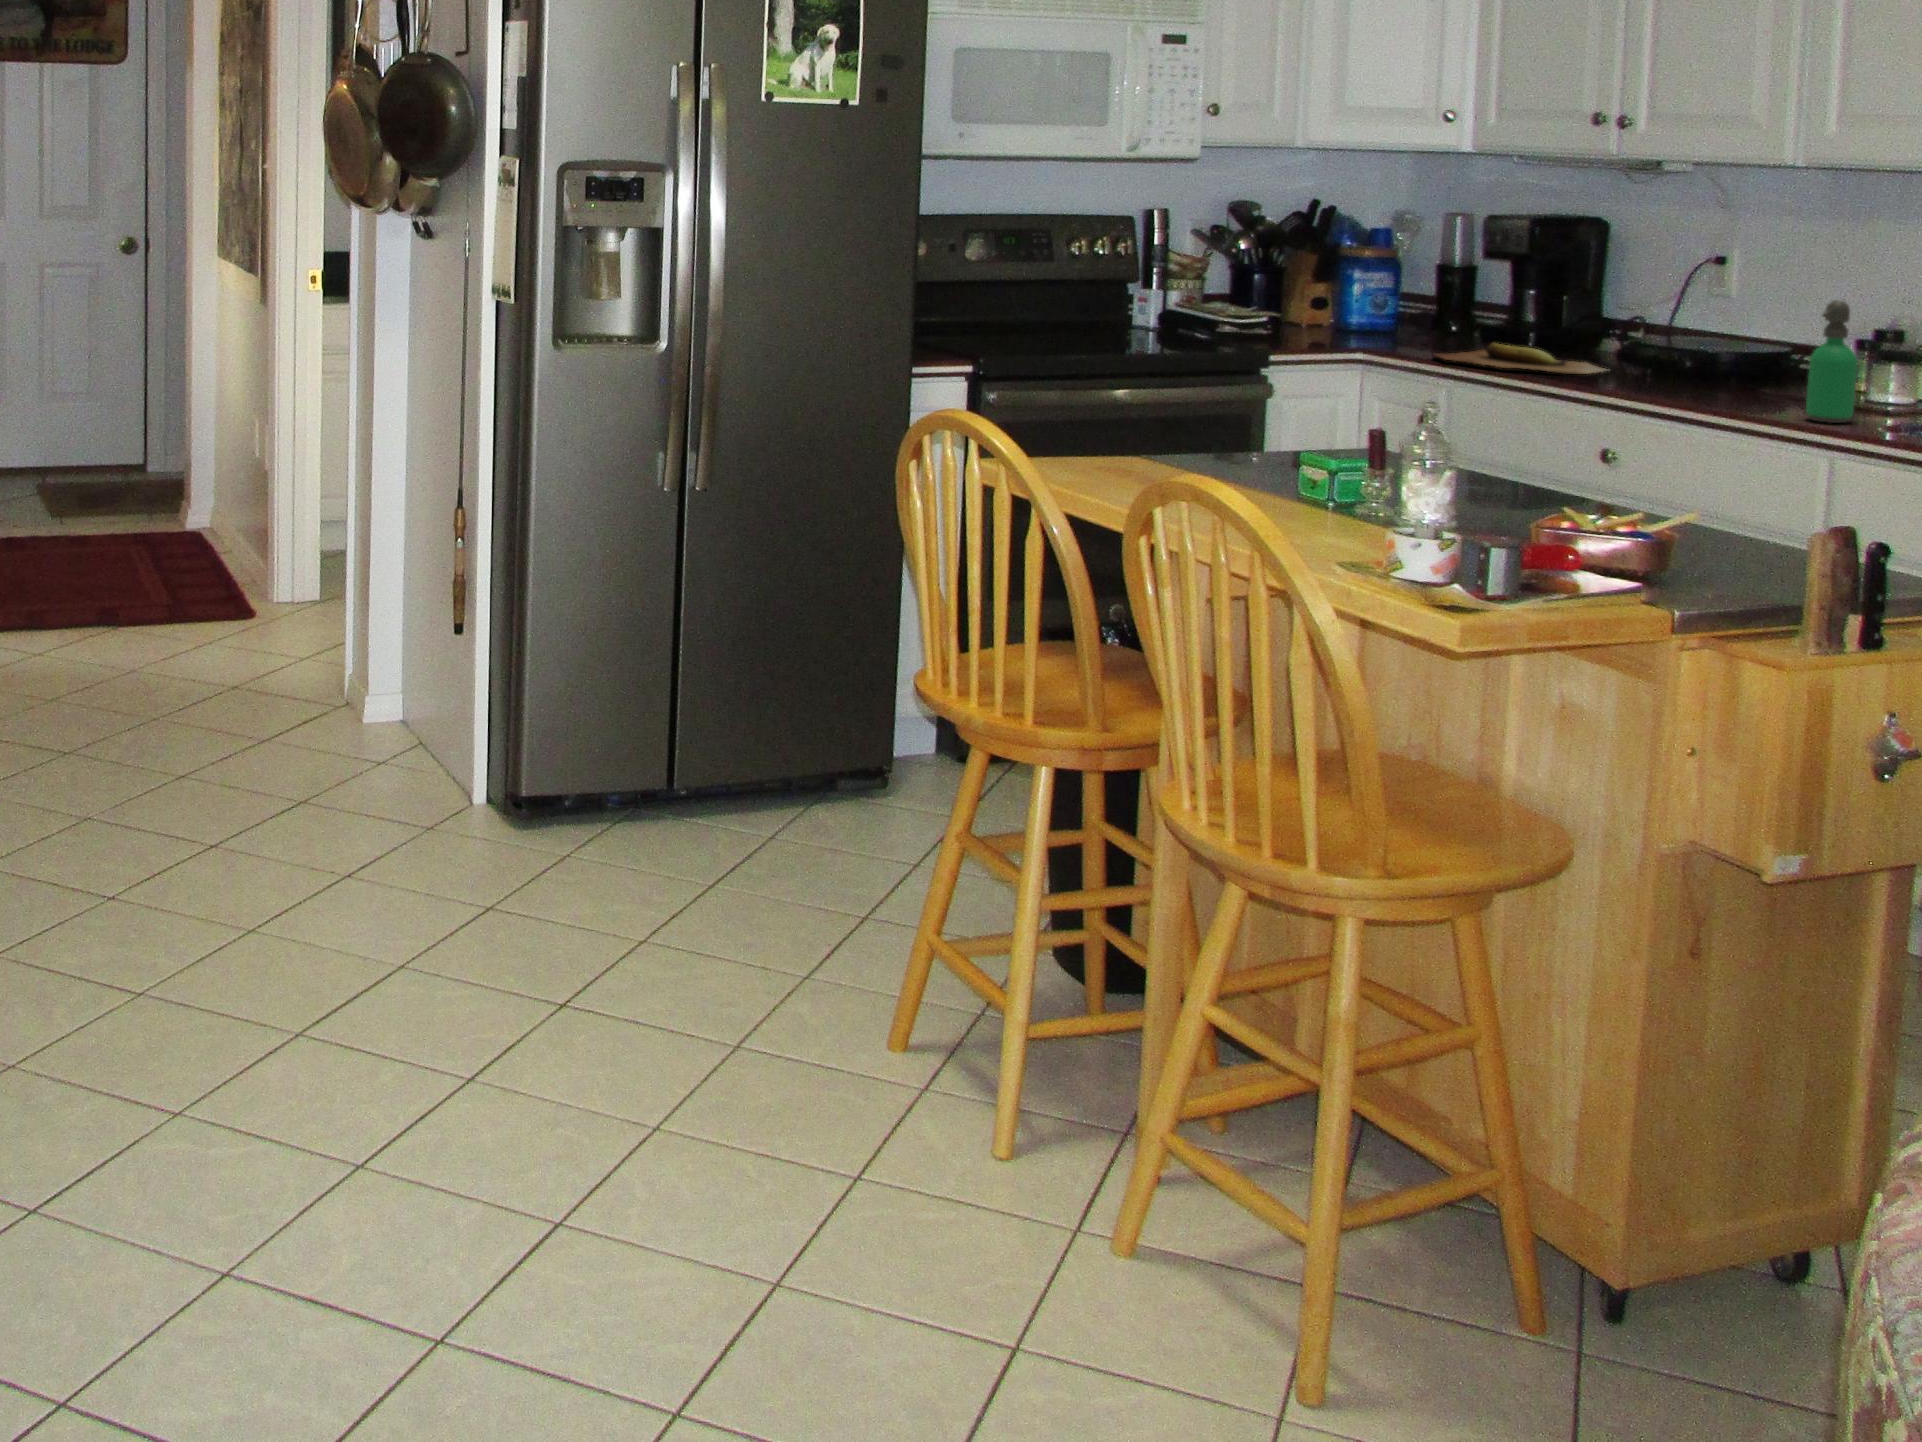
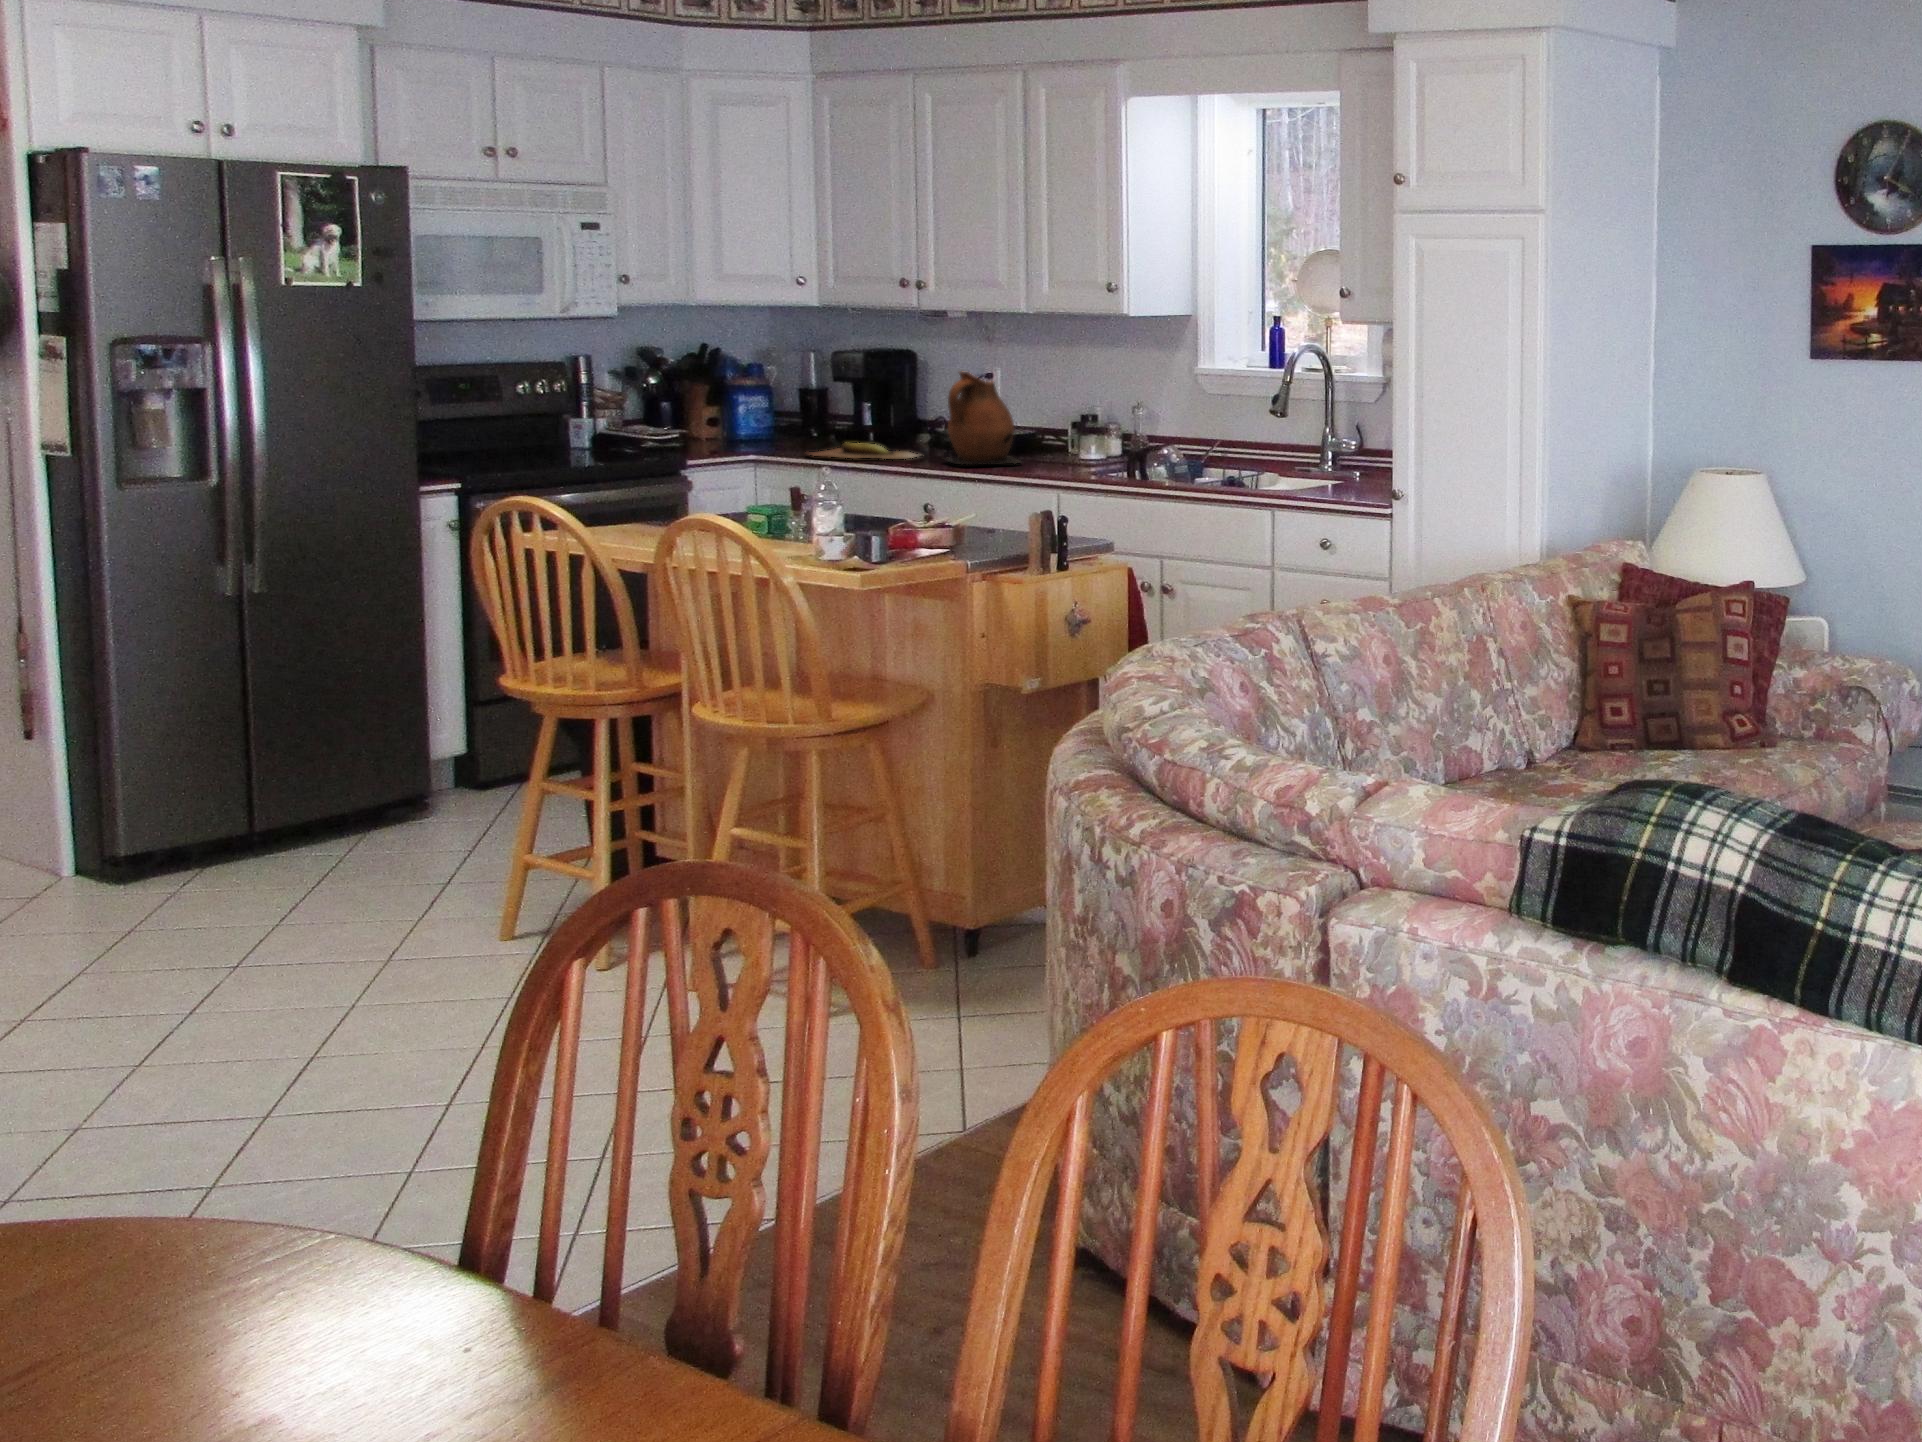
ceramic pitcher: none [1639,249,1776,399] -> present [947,372,1020,464]
soap dispenser: present [1806,300,1858,423] -> none [1037,399,1063,475]

